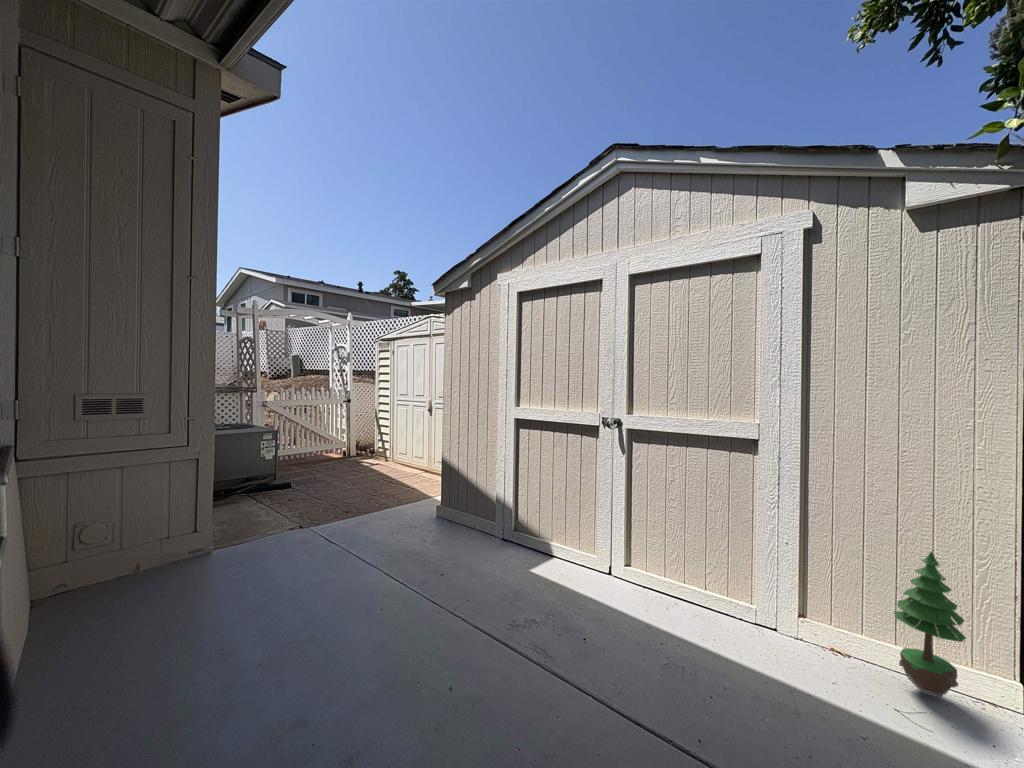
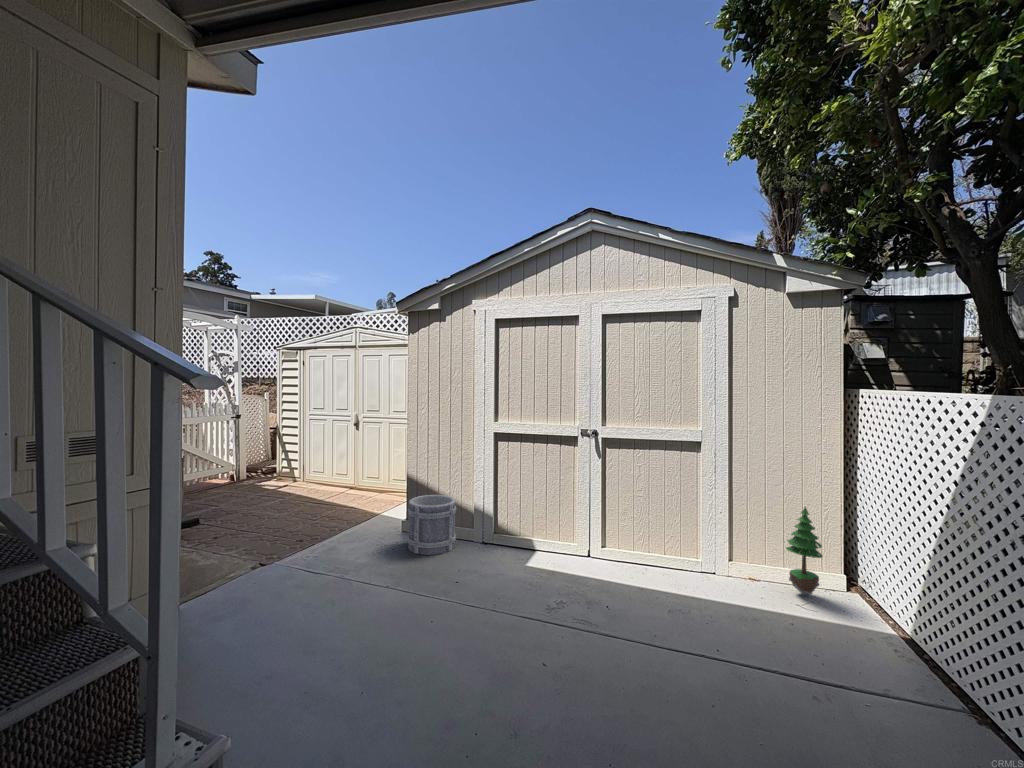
bucket: none [424,482,474,545] -> present [407,495,456,555]

